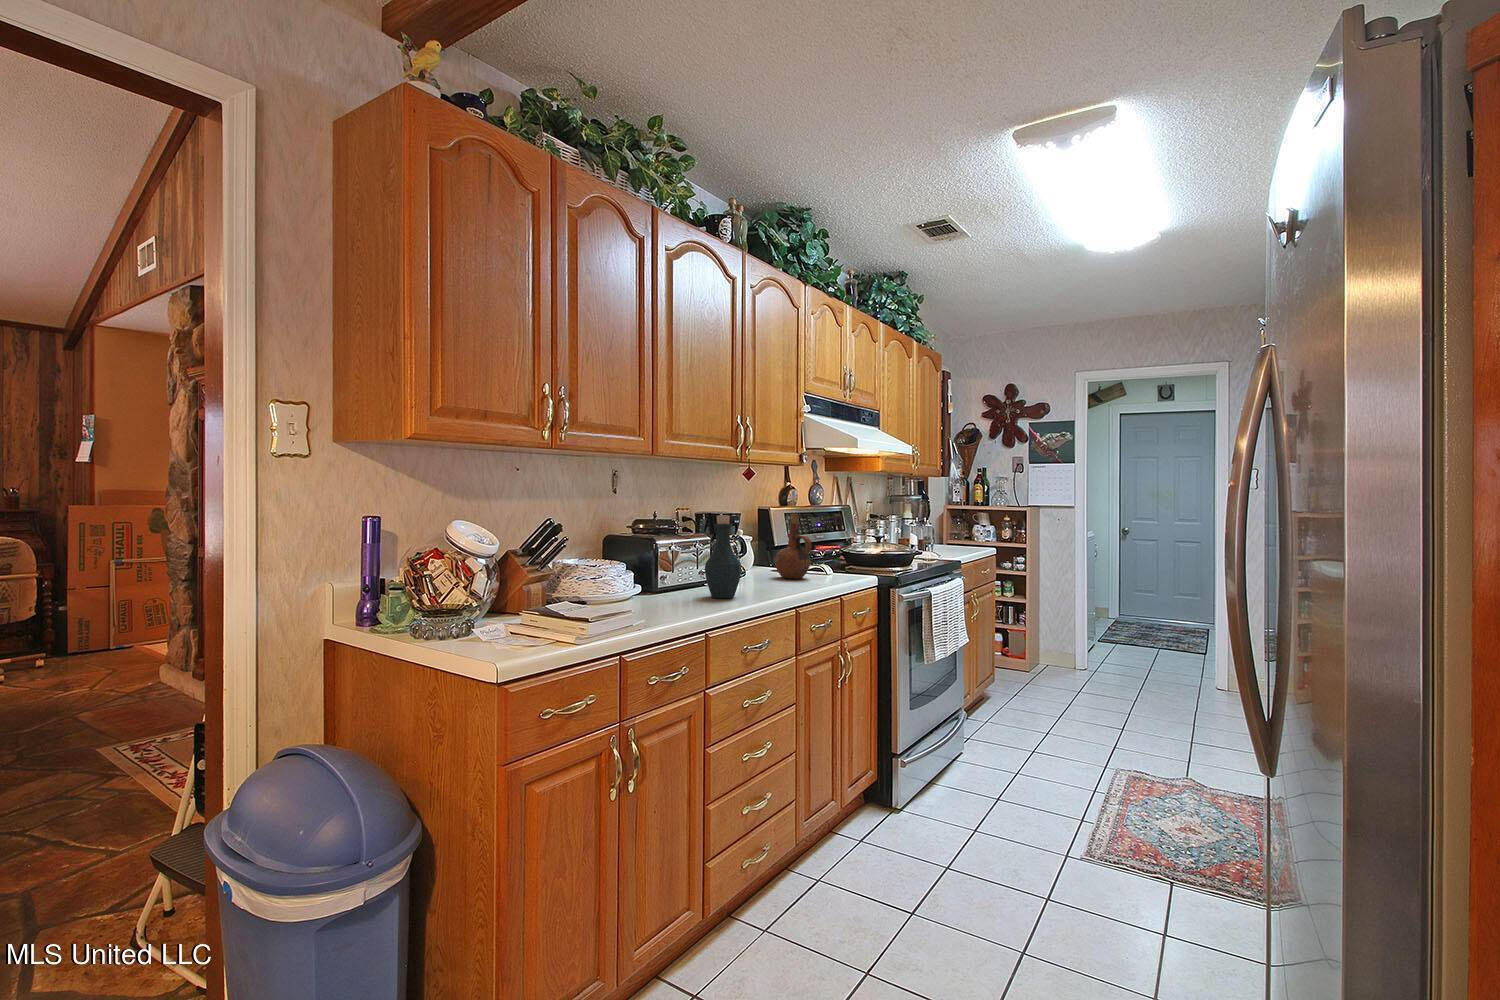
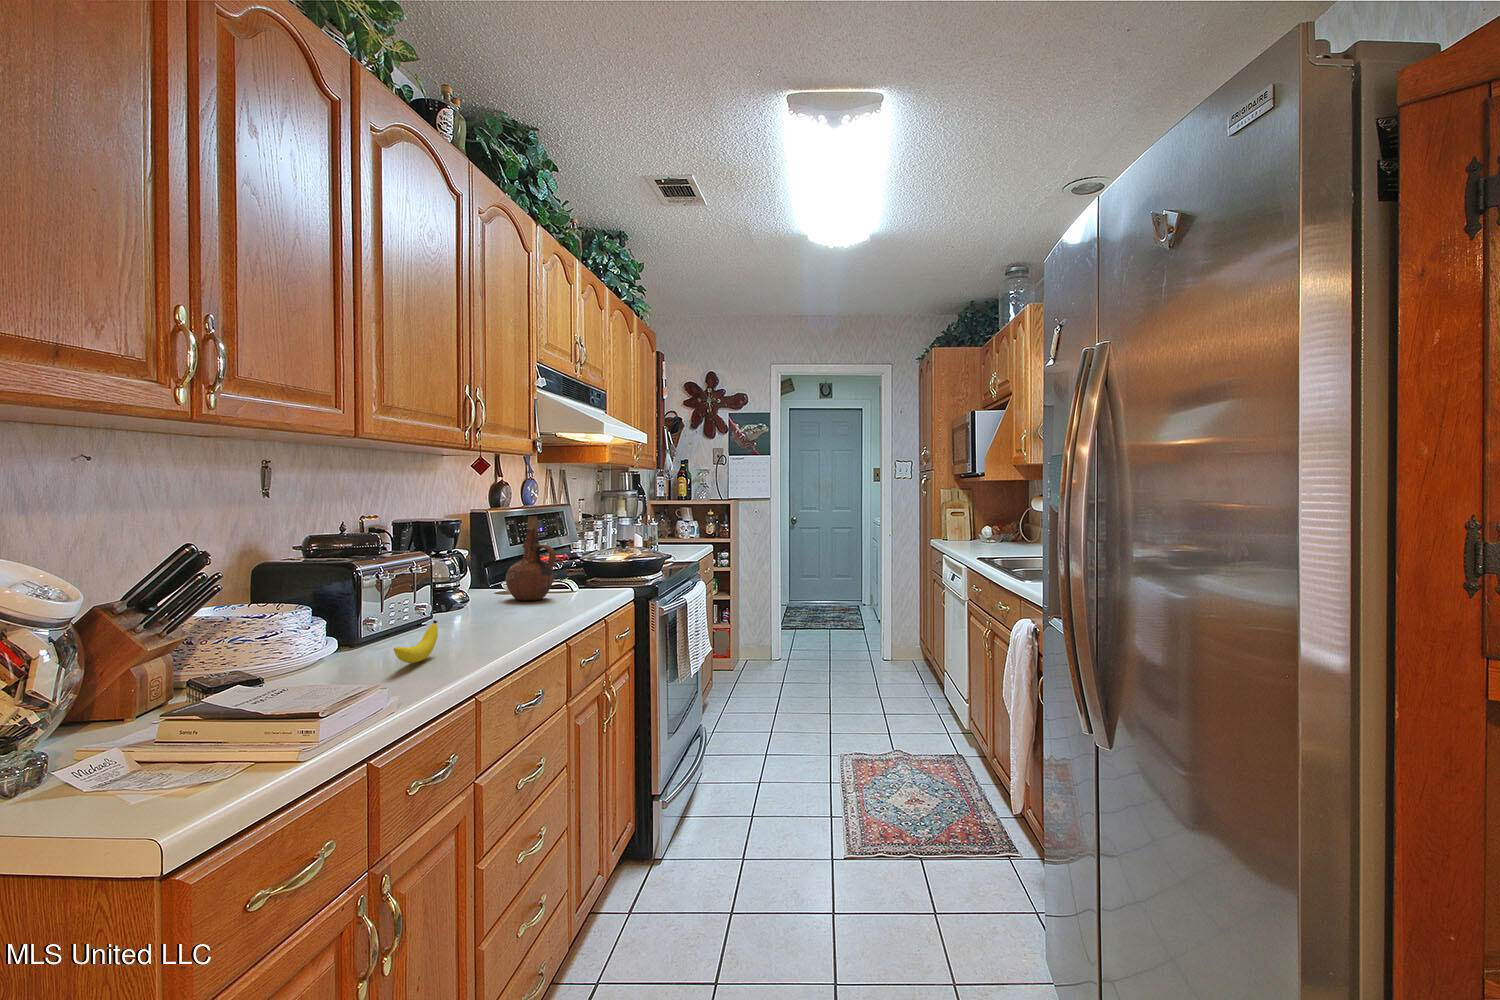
bottle: present [705,516,741,598] -> none [439,525,492,641]
banana: none [658,581,697,607] -> present [394,620,438,663]

